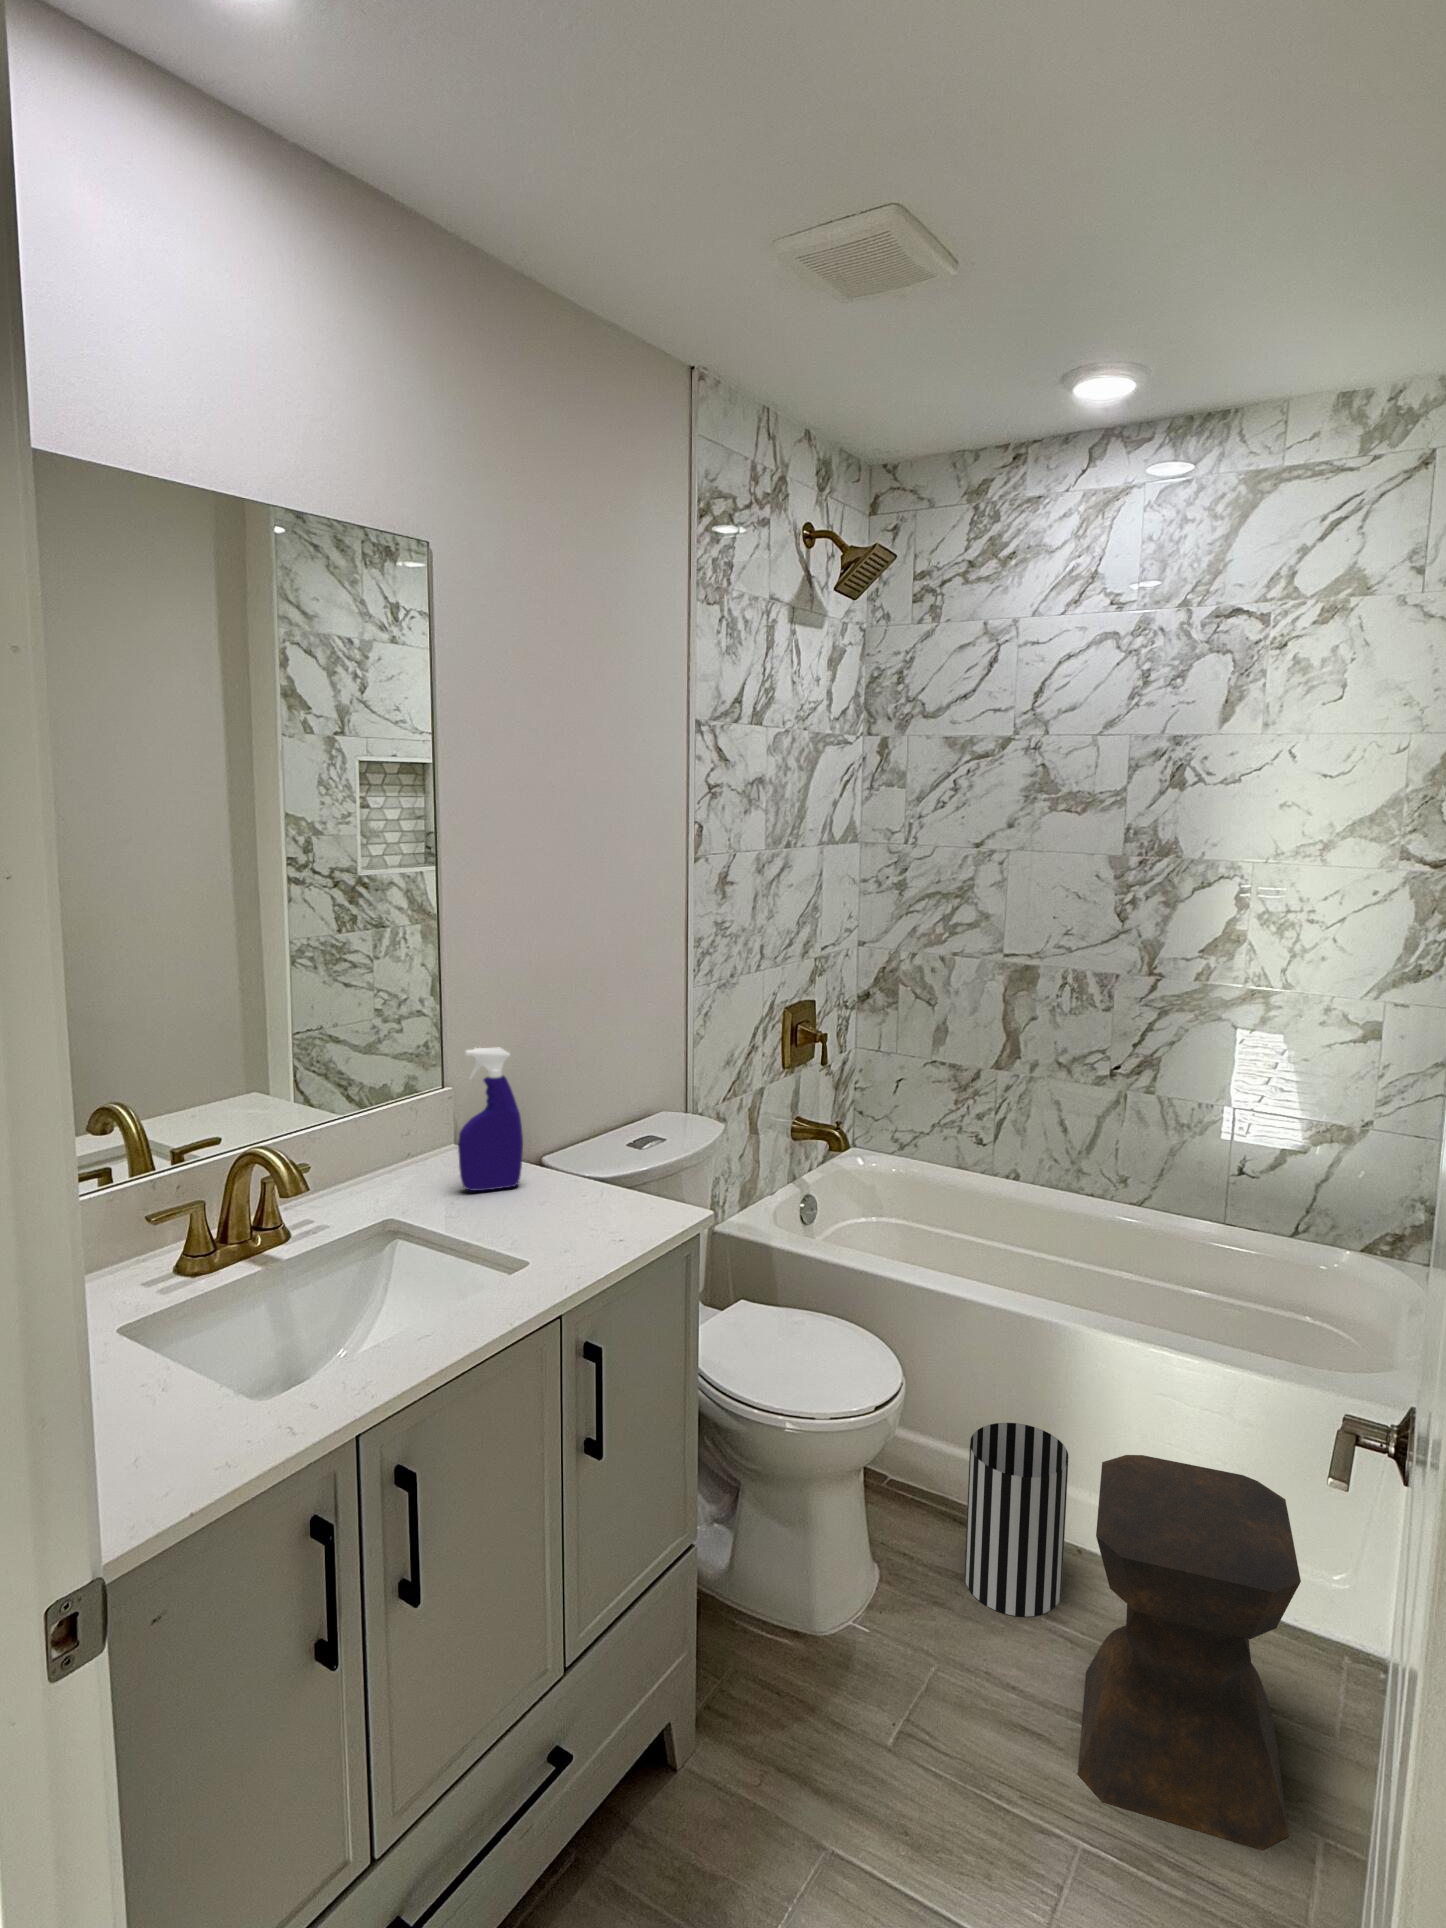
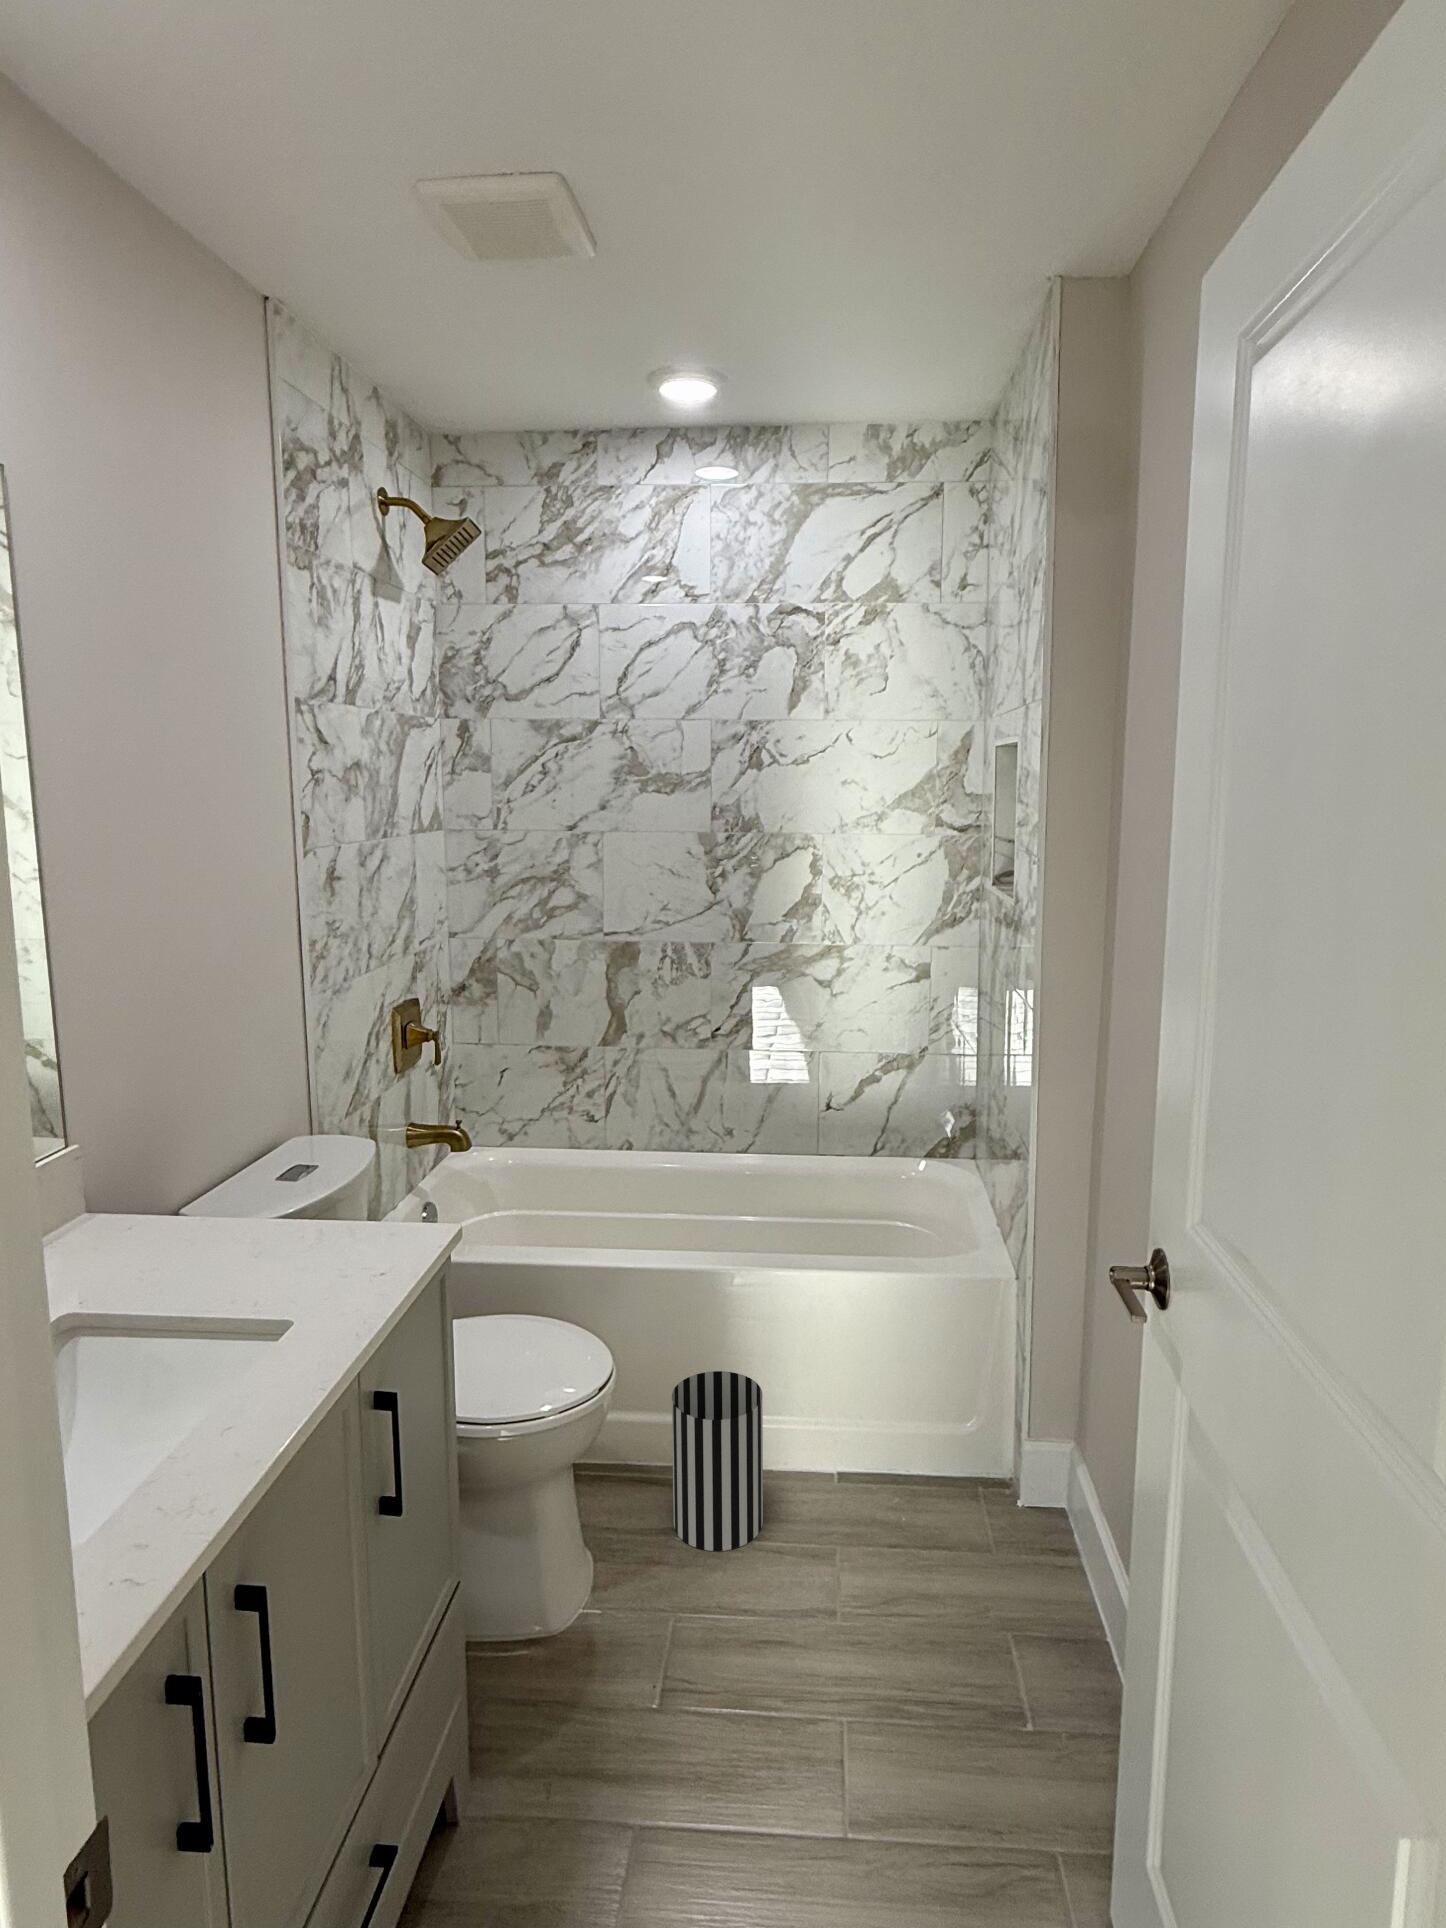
spray bottle: present [458,1048,523,1191] -> none [140,1085,221,1262]
stool: present [1078,1455,1301,1850] -> none [807,1360,999,1680]

